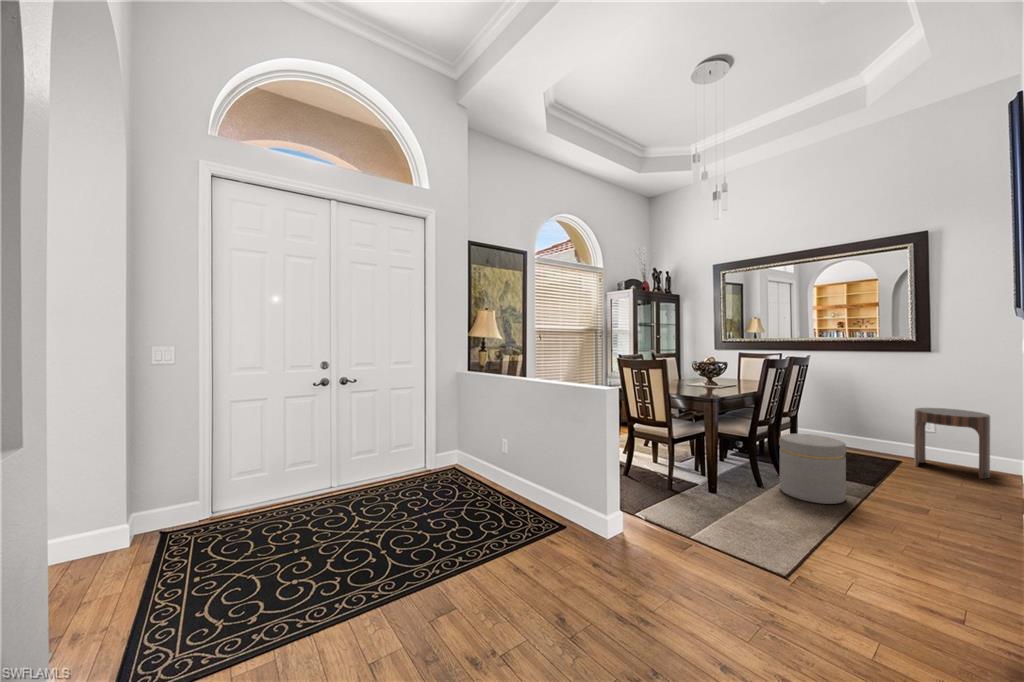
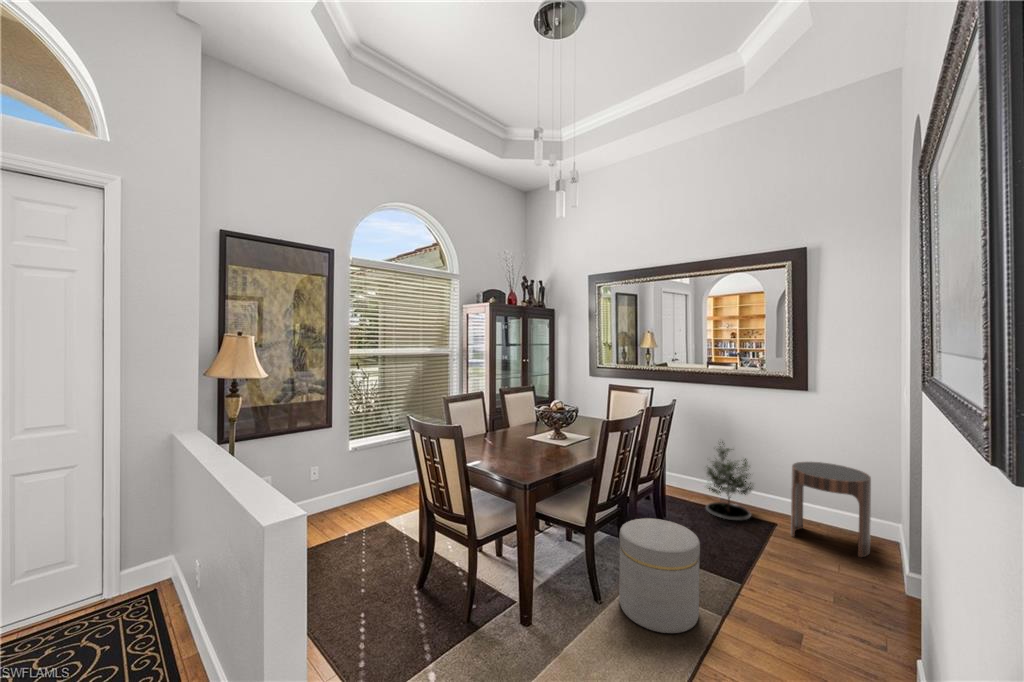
potted tree: none [830,391,880,456] -> present [706,442,752,521]

